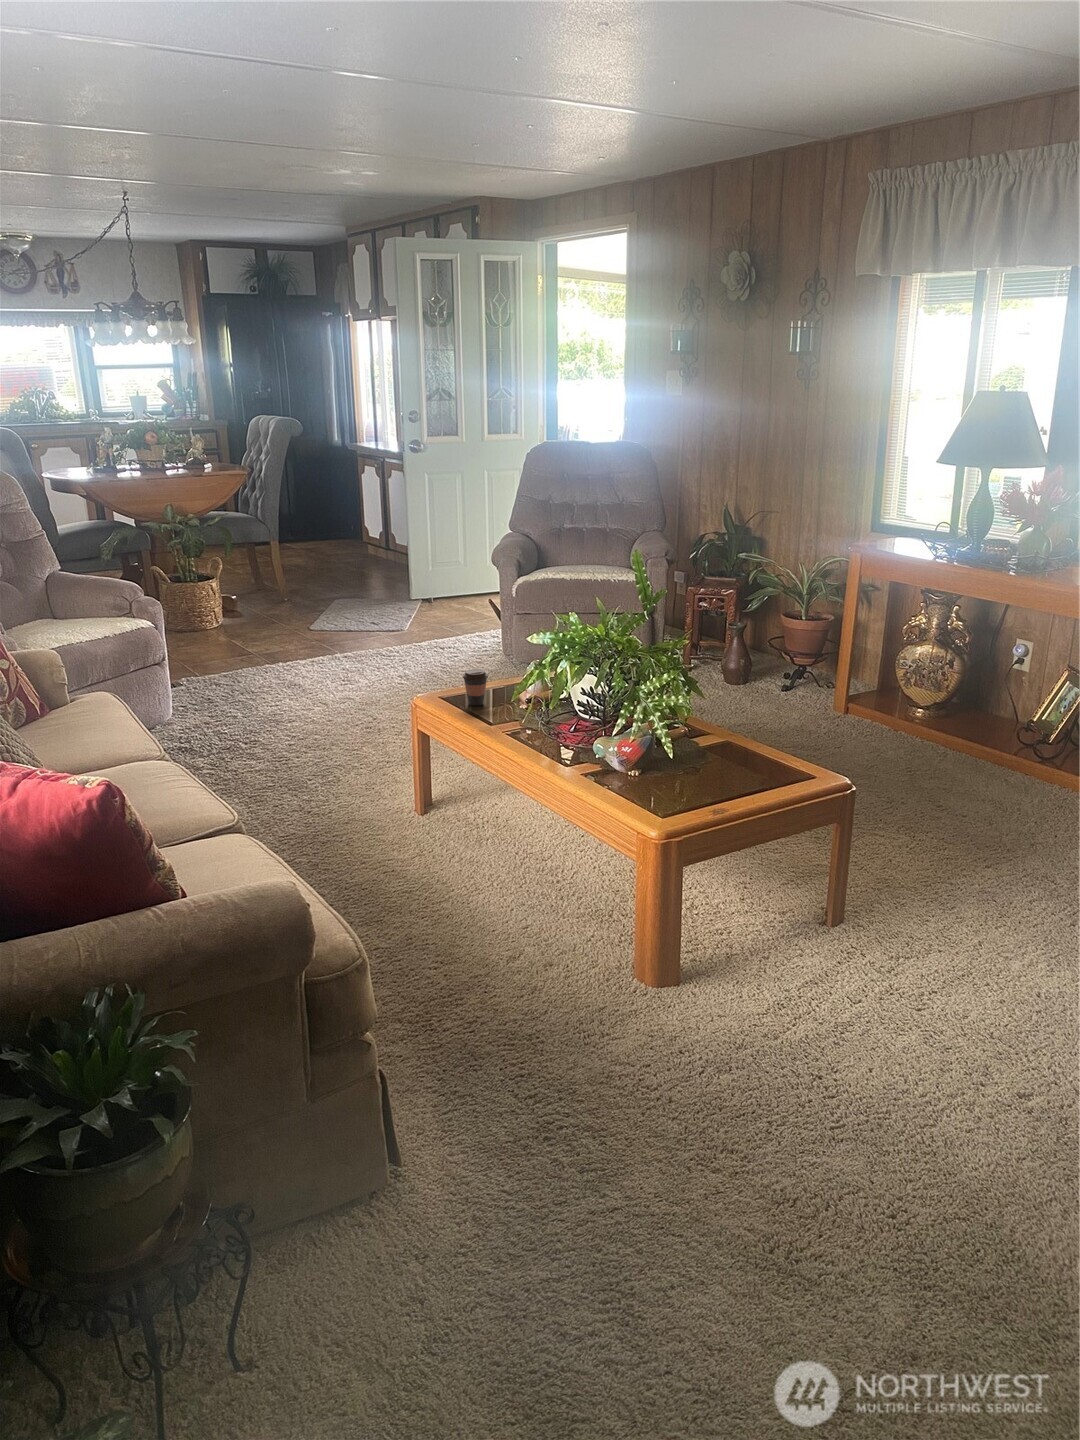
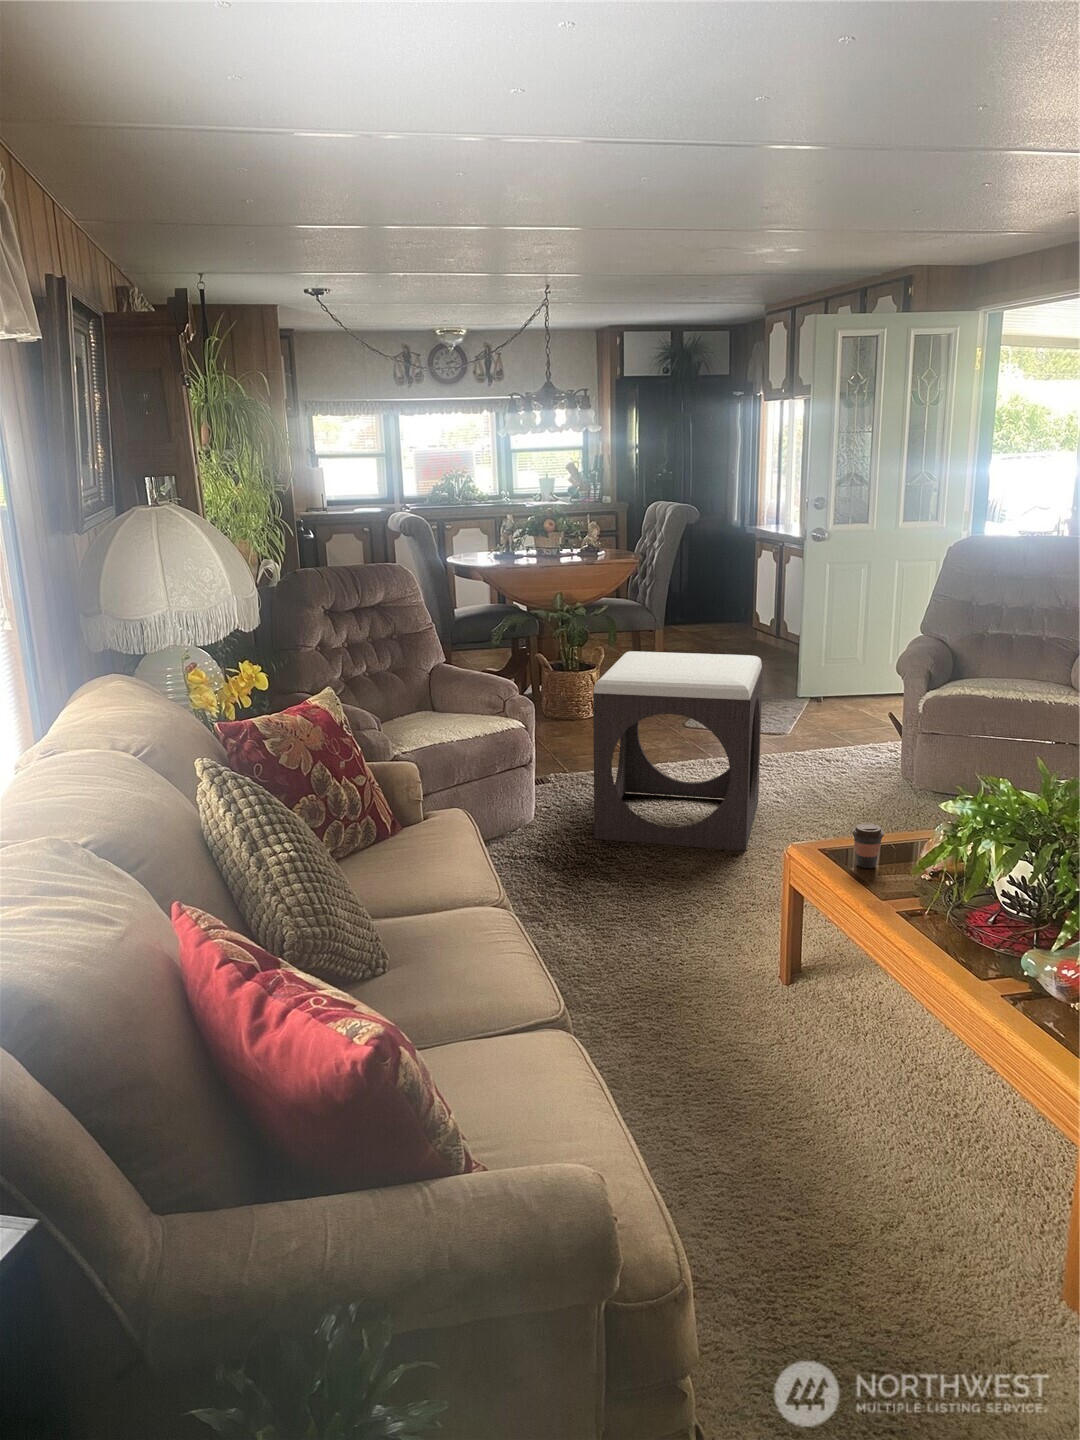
footstool: none [222,549,382,726] -> present [593,651,763,851]

